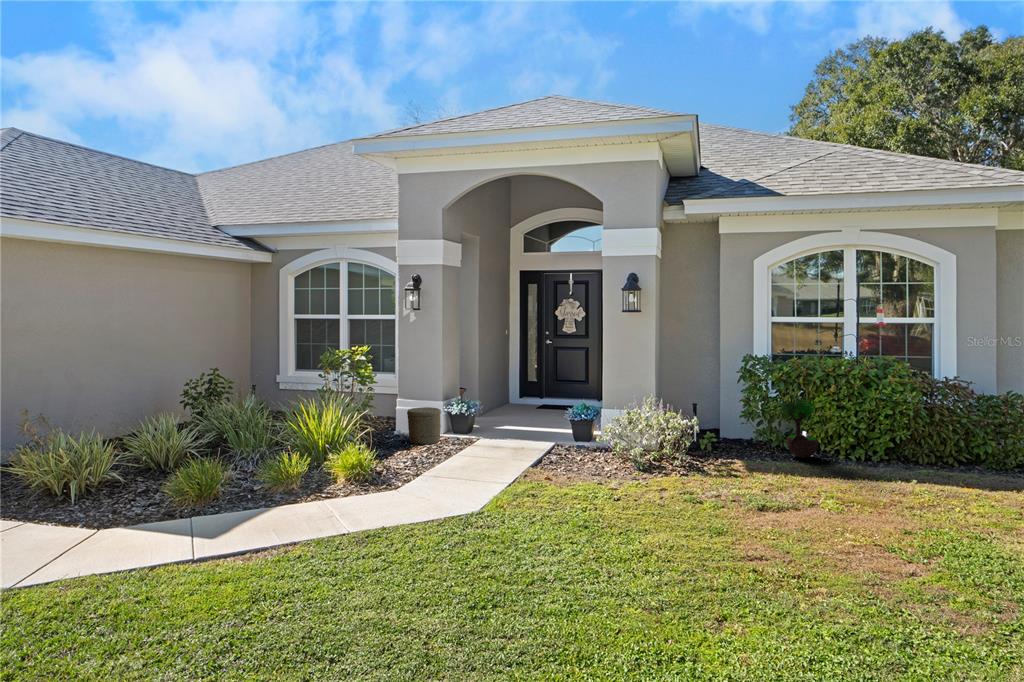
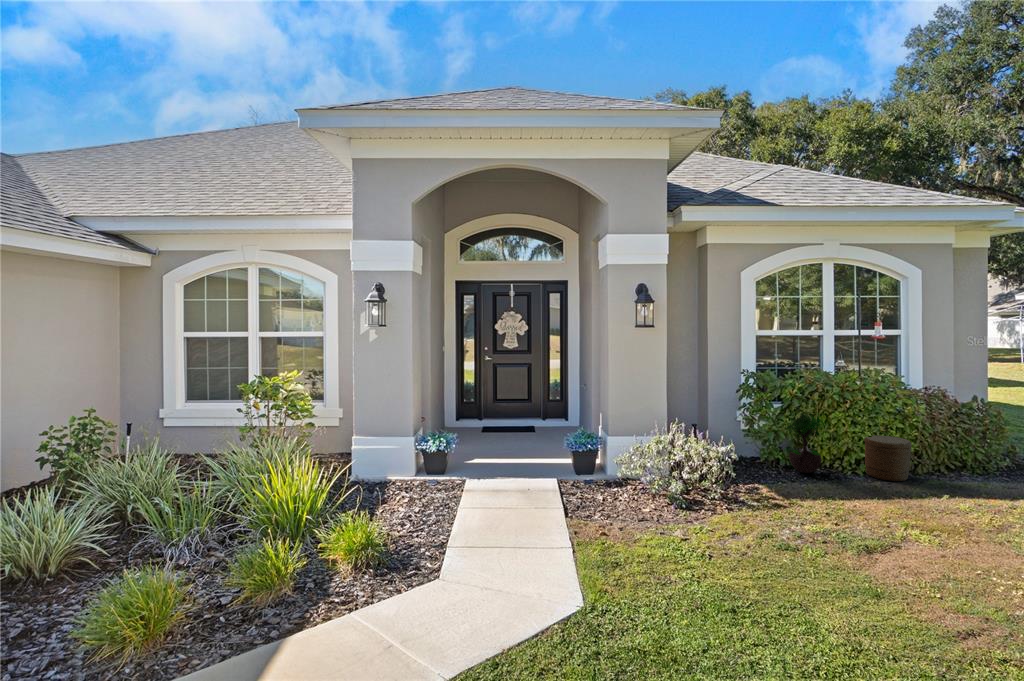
woven basket: present [407,407,441,444] -> present [864,436,912,481]

